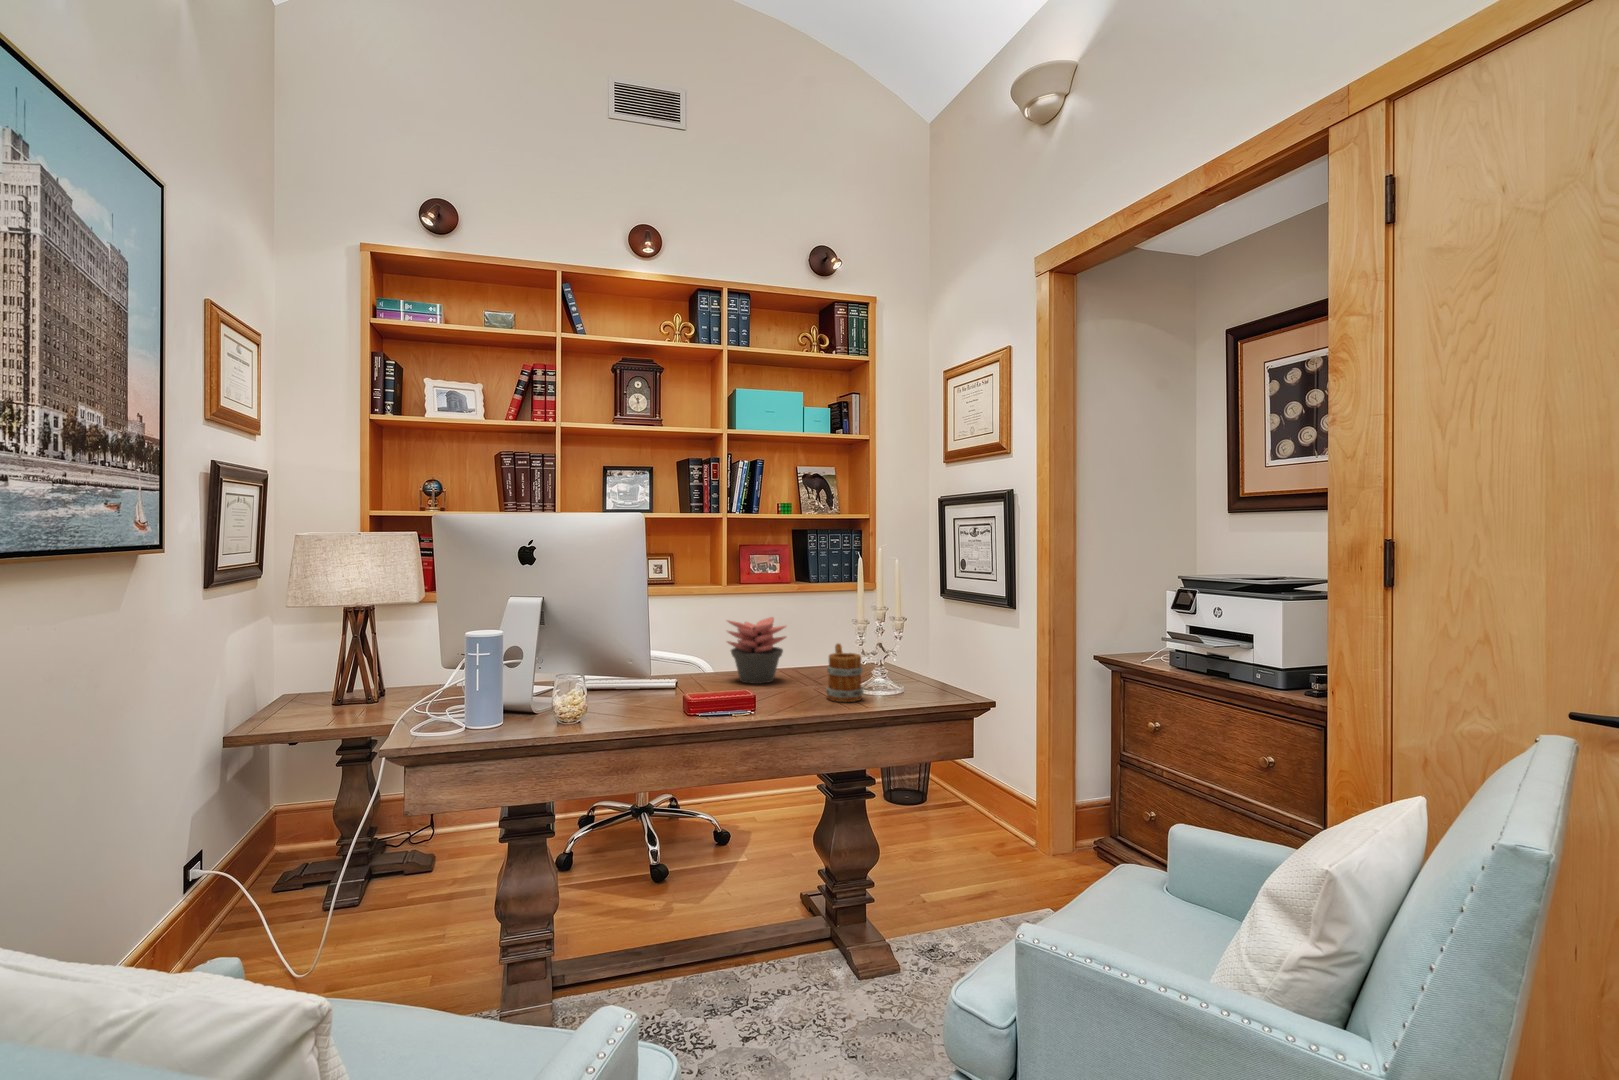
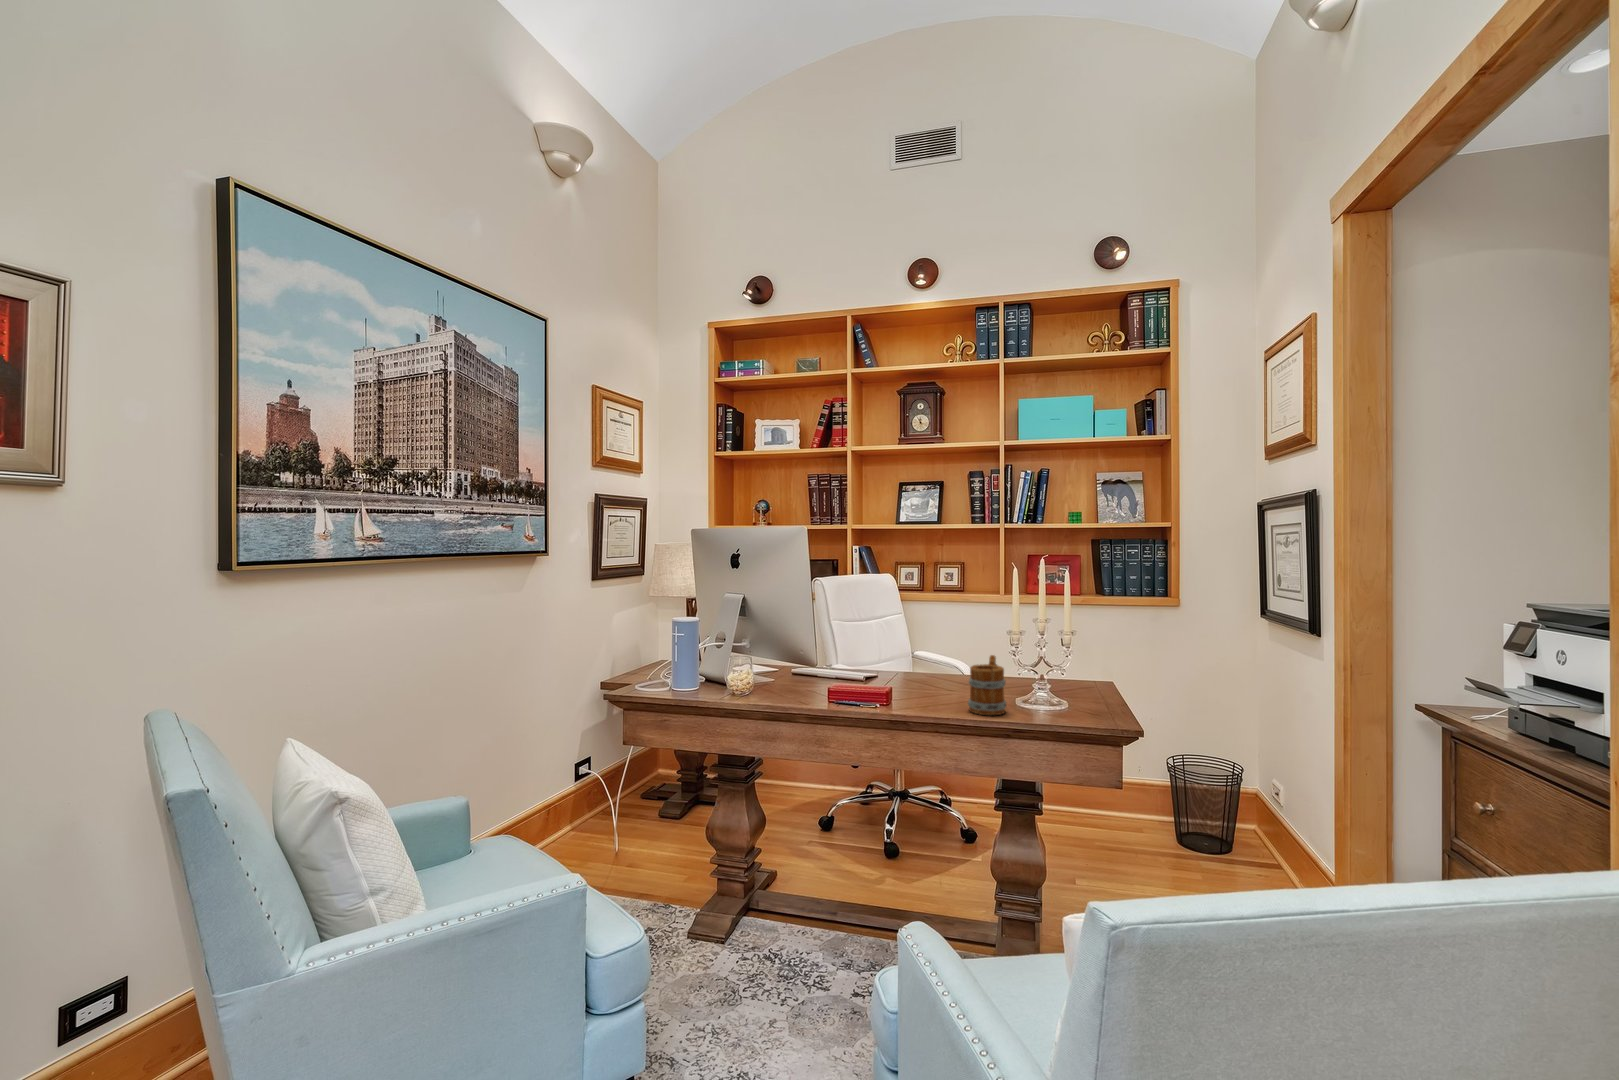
succulent plant: present [727,617,786,684] -> none [915,624,968,688]

